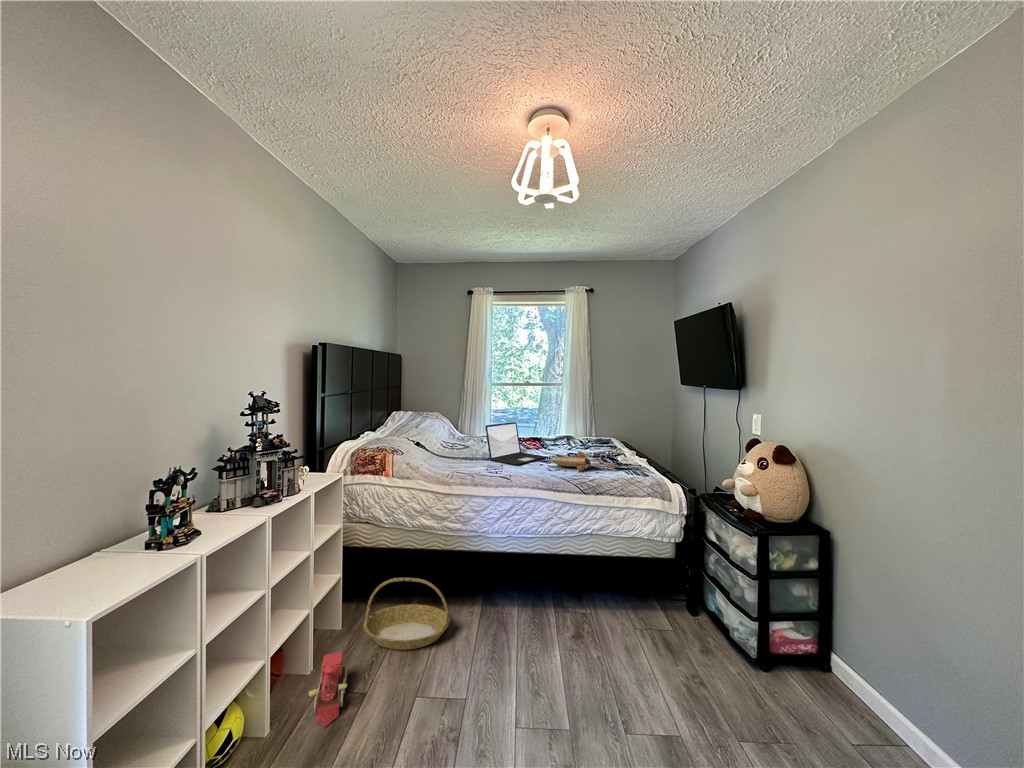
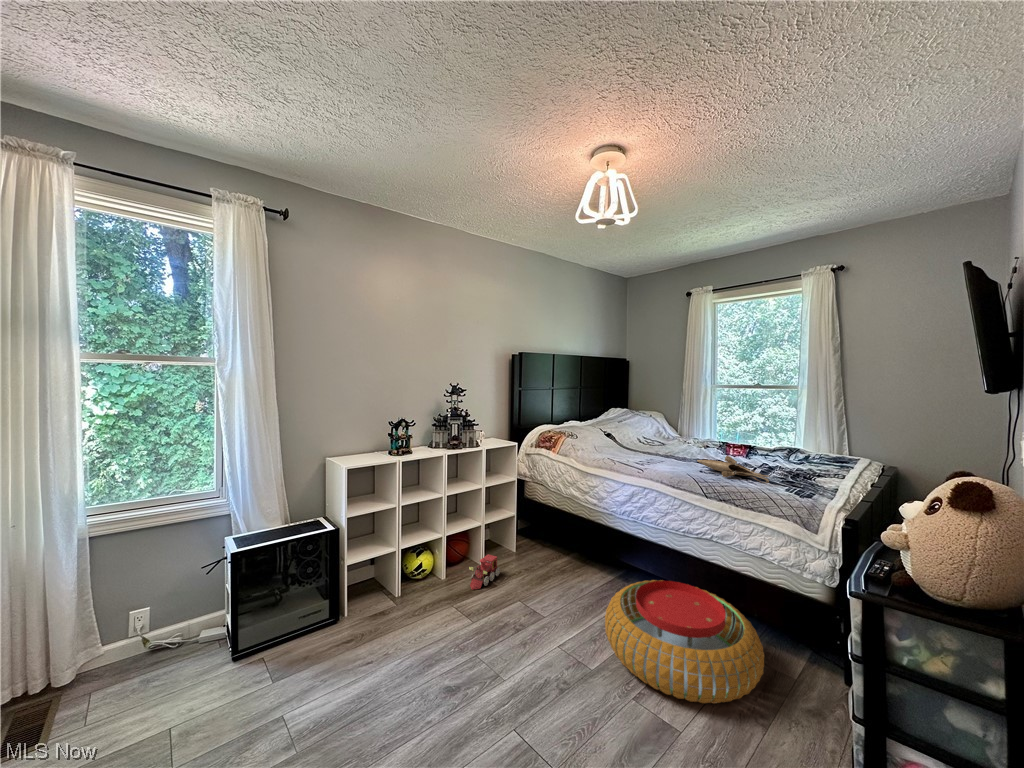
laptop: present [485,422,546,465] -> none [652,422,718,462]
basket: present [364,578,450,650] -> none [522,525,579,581]
pouf: none [528,583,680,708] -> present [605,580,764,704]

